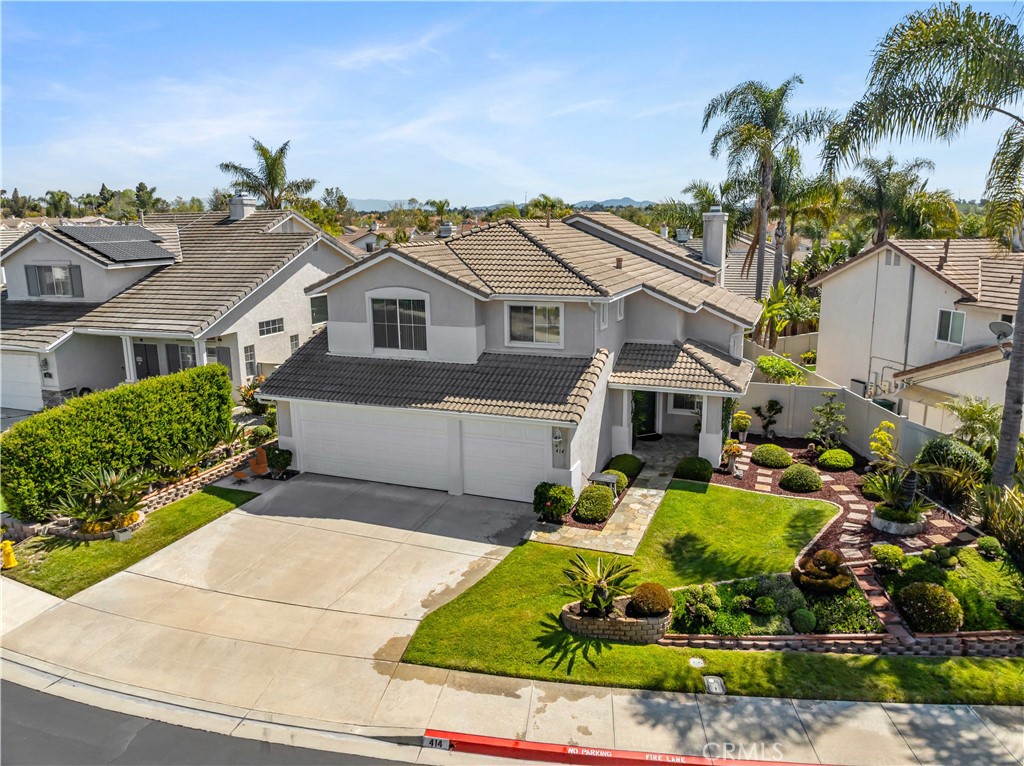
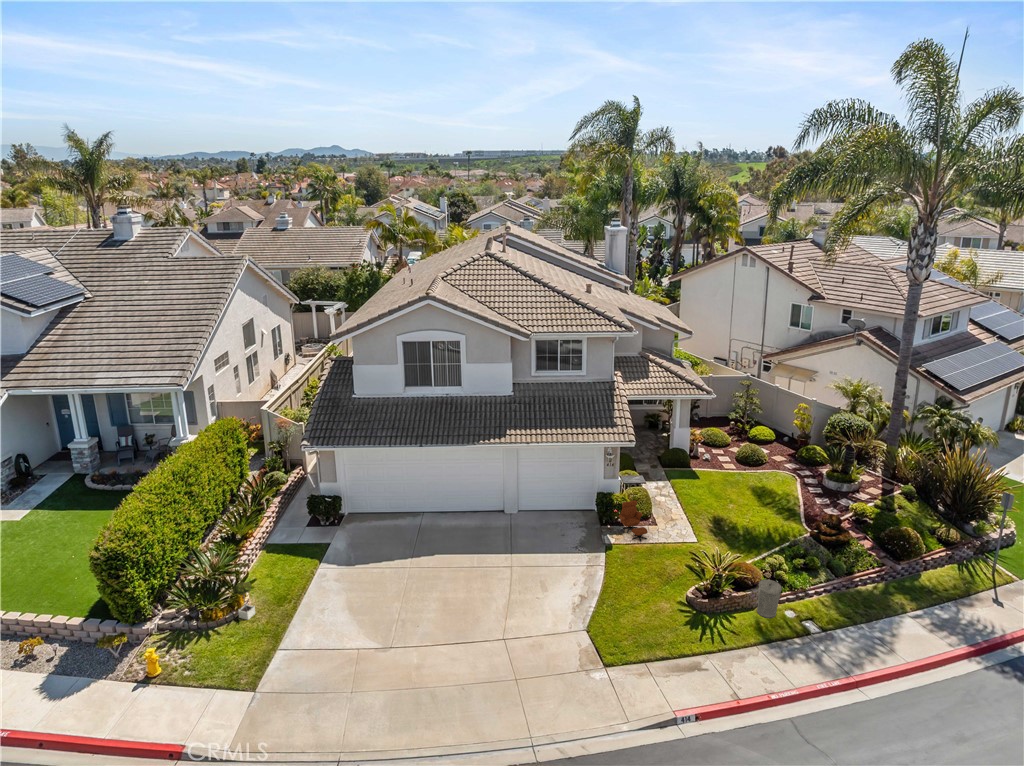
lounge chair: present [233,447,268,486] -> present [619,500,647,542]
trash can: none [648,606,678,660] -> present [757,579,782,618]

